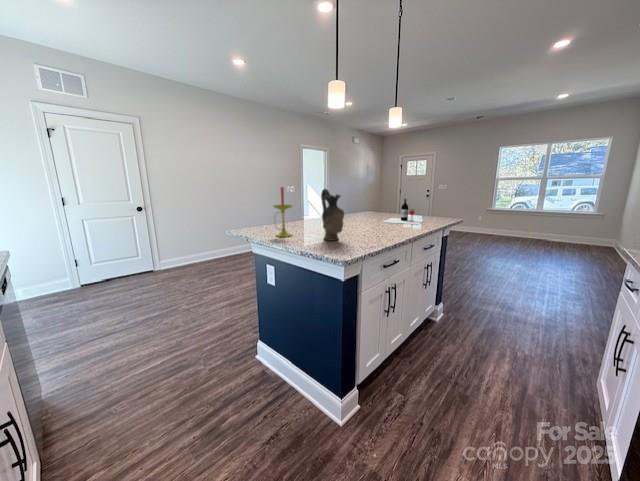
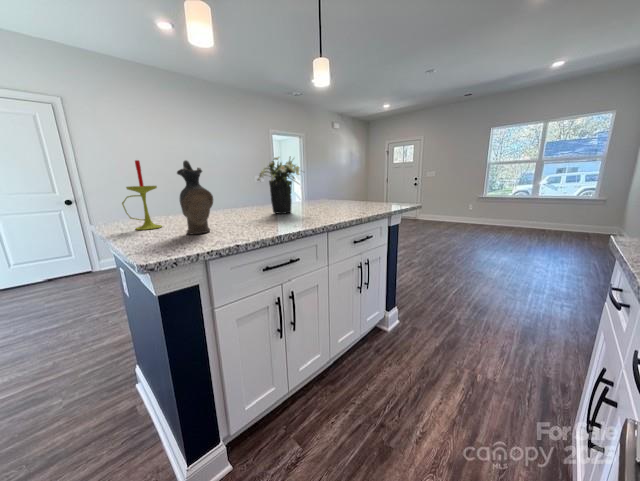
flower arrangement: none [348,181,385,226] -> present [257,157,300,214]
wine bottle: present [384,199,423,224] -> none [313,180,370,212]

